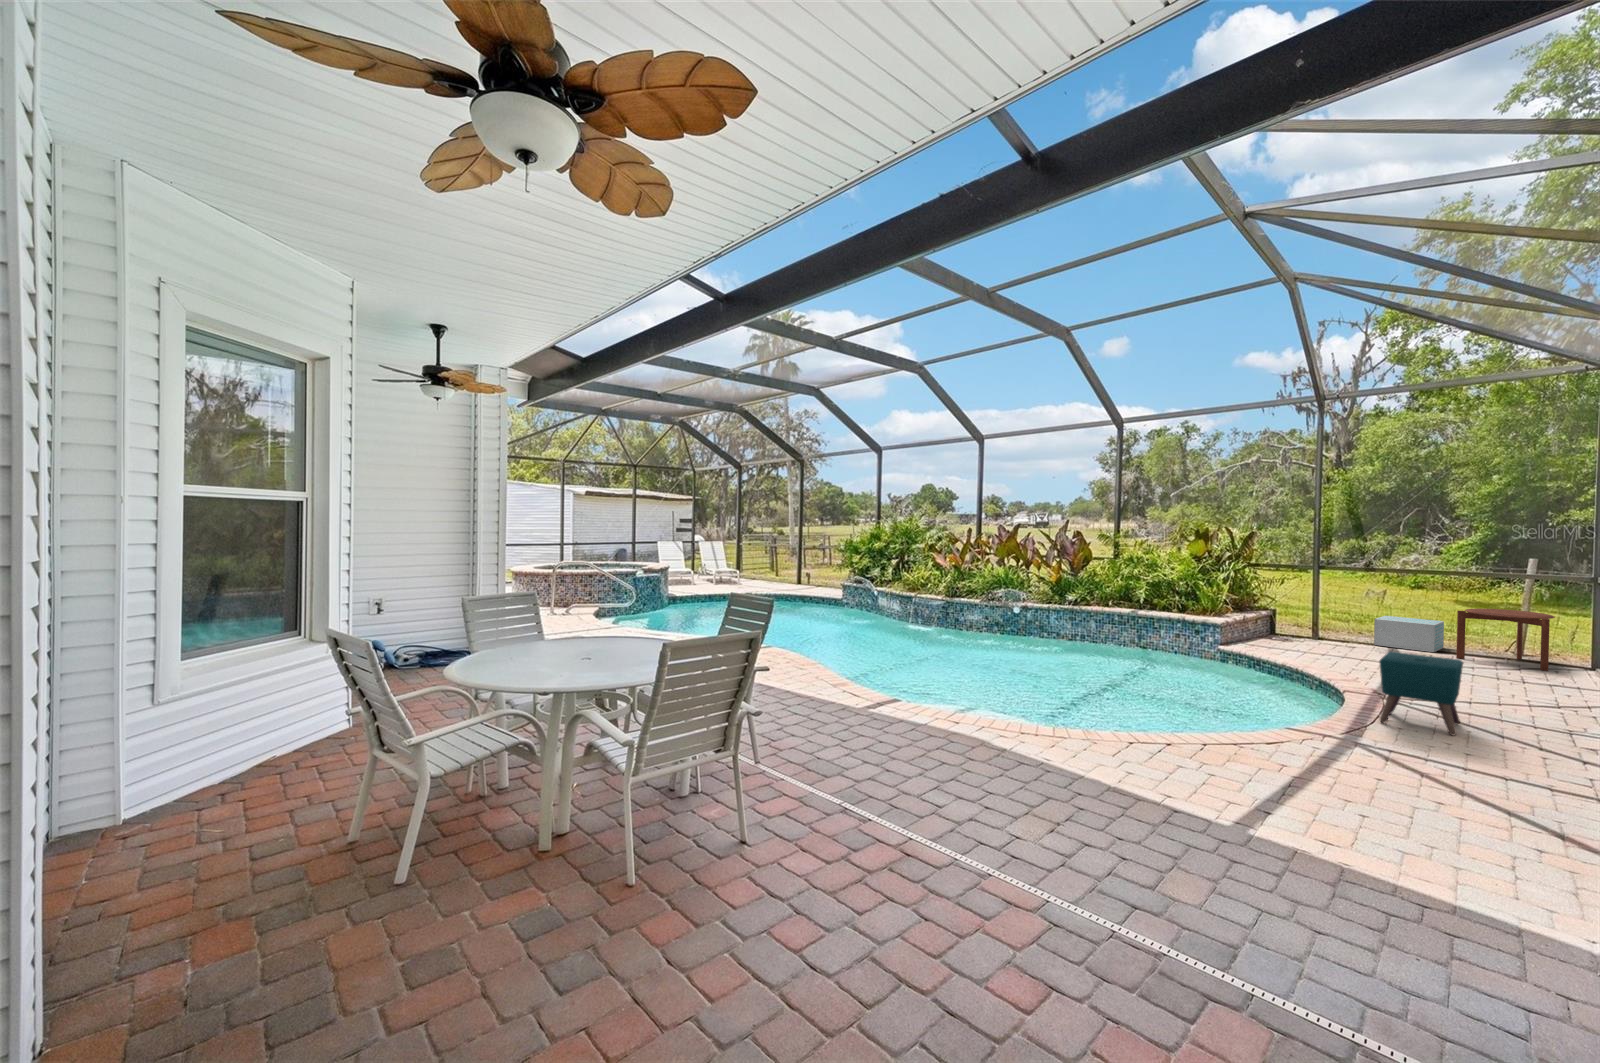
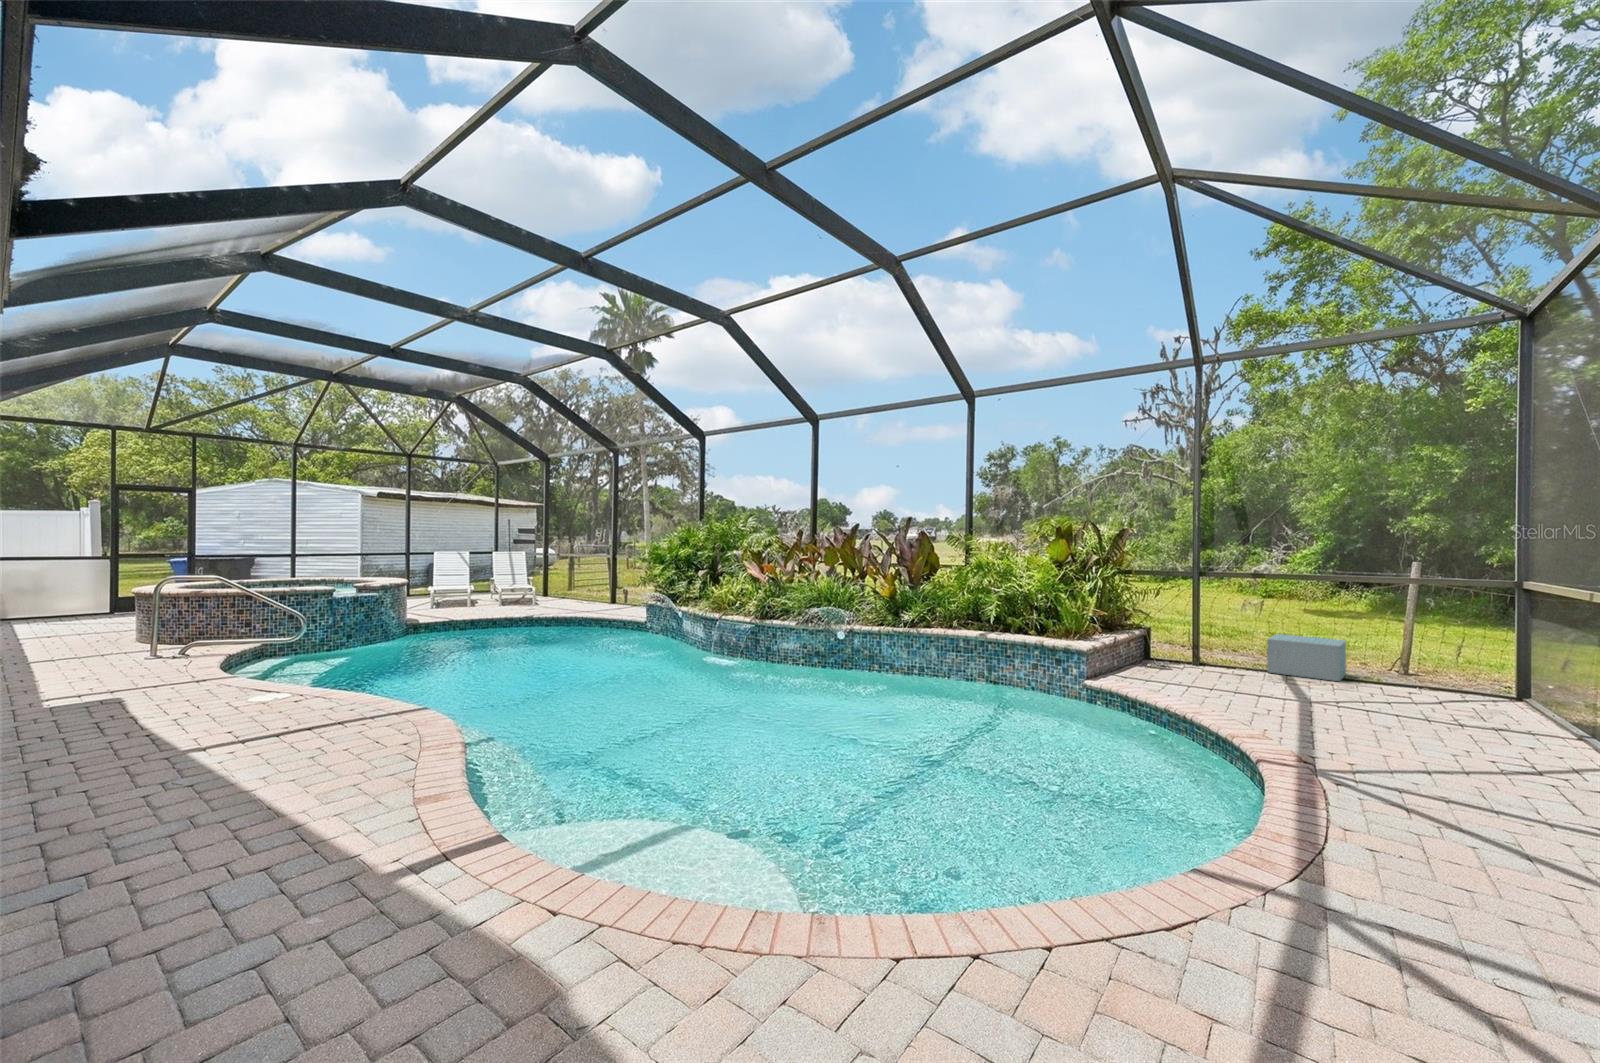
side table: present [1456,608,1555,671] -> none [1369,624,1487,707]
ottoman: present [1379,652,1463,735] -> none [1331,705,1471,865]

